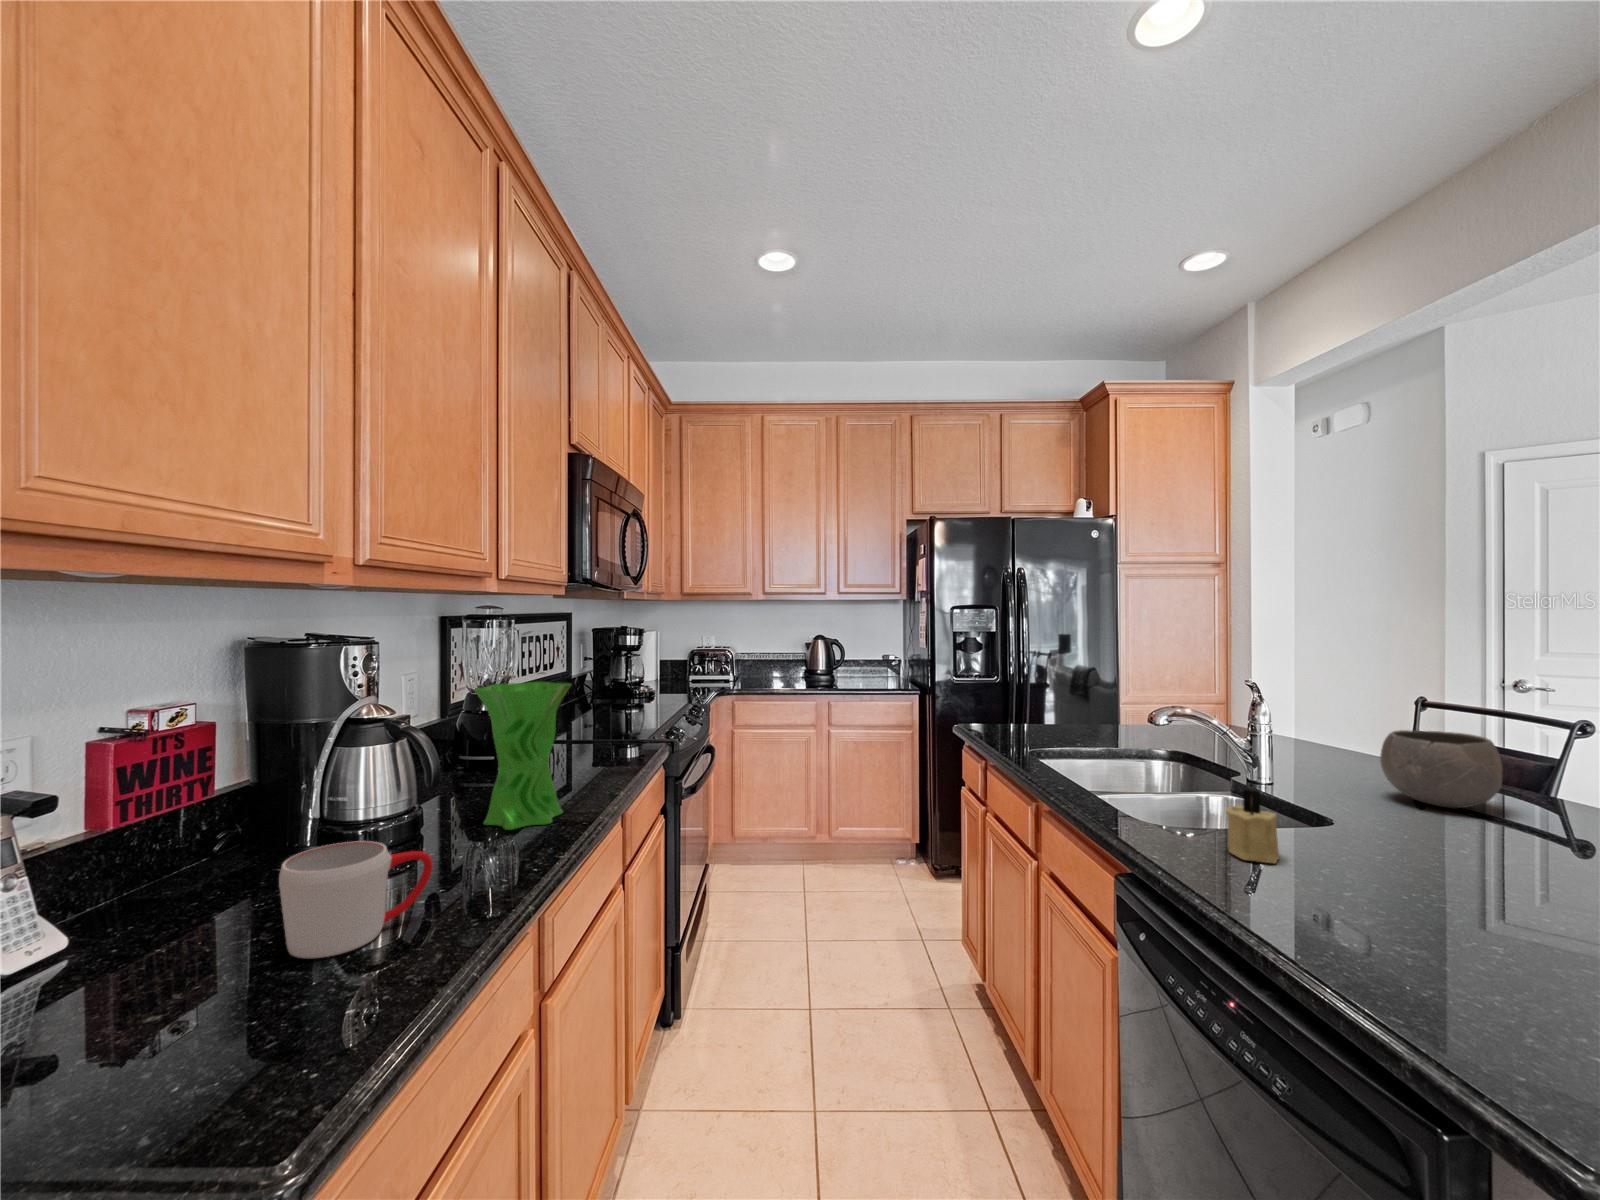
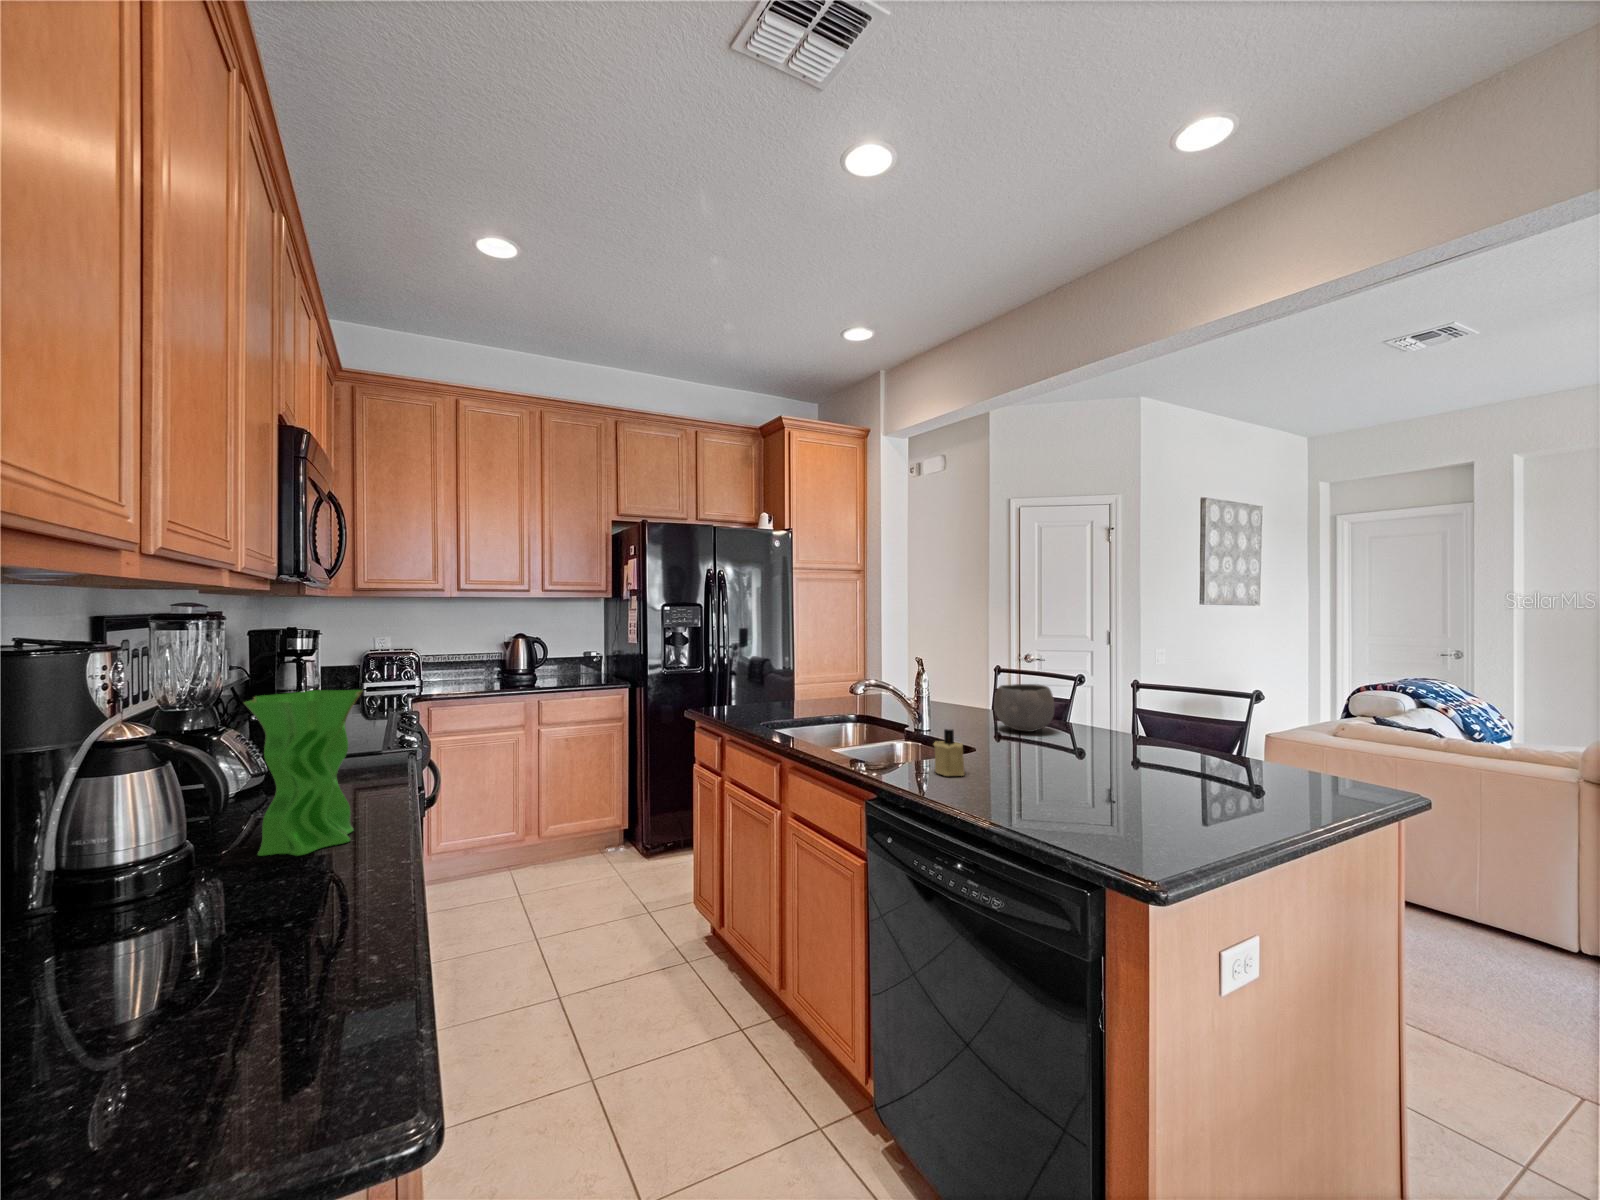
mug: present [279,841,433,958] -> none [127,873,306,1013]

